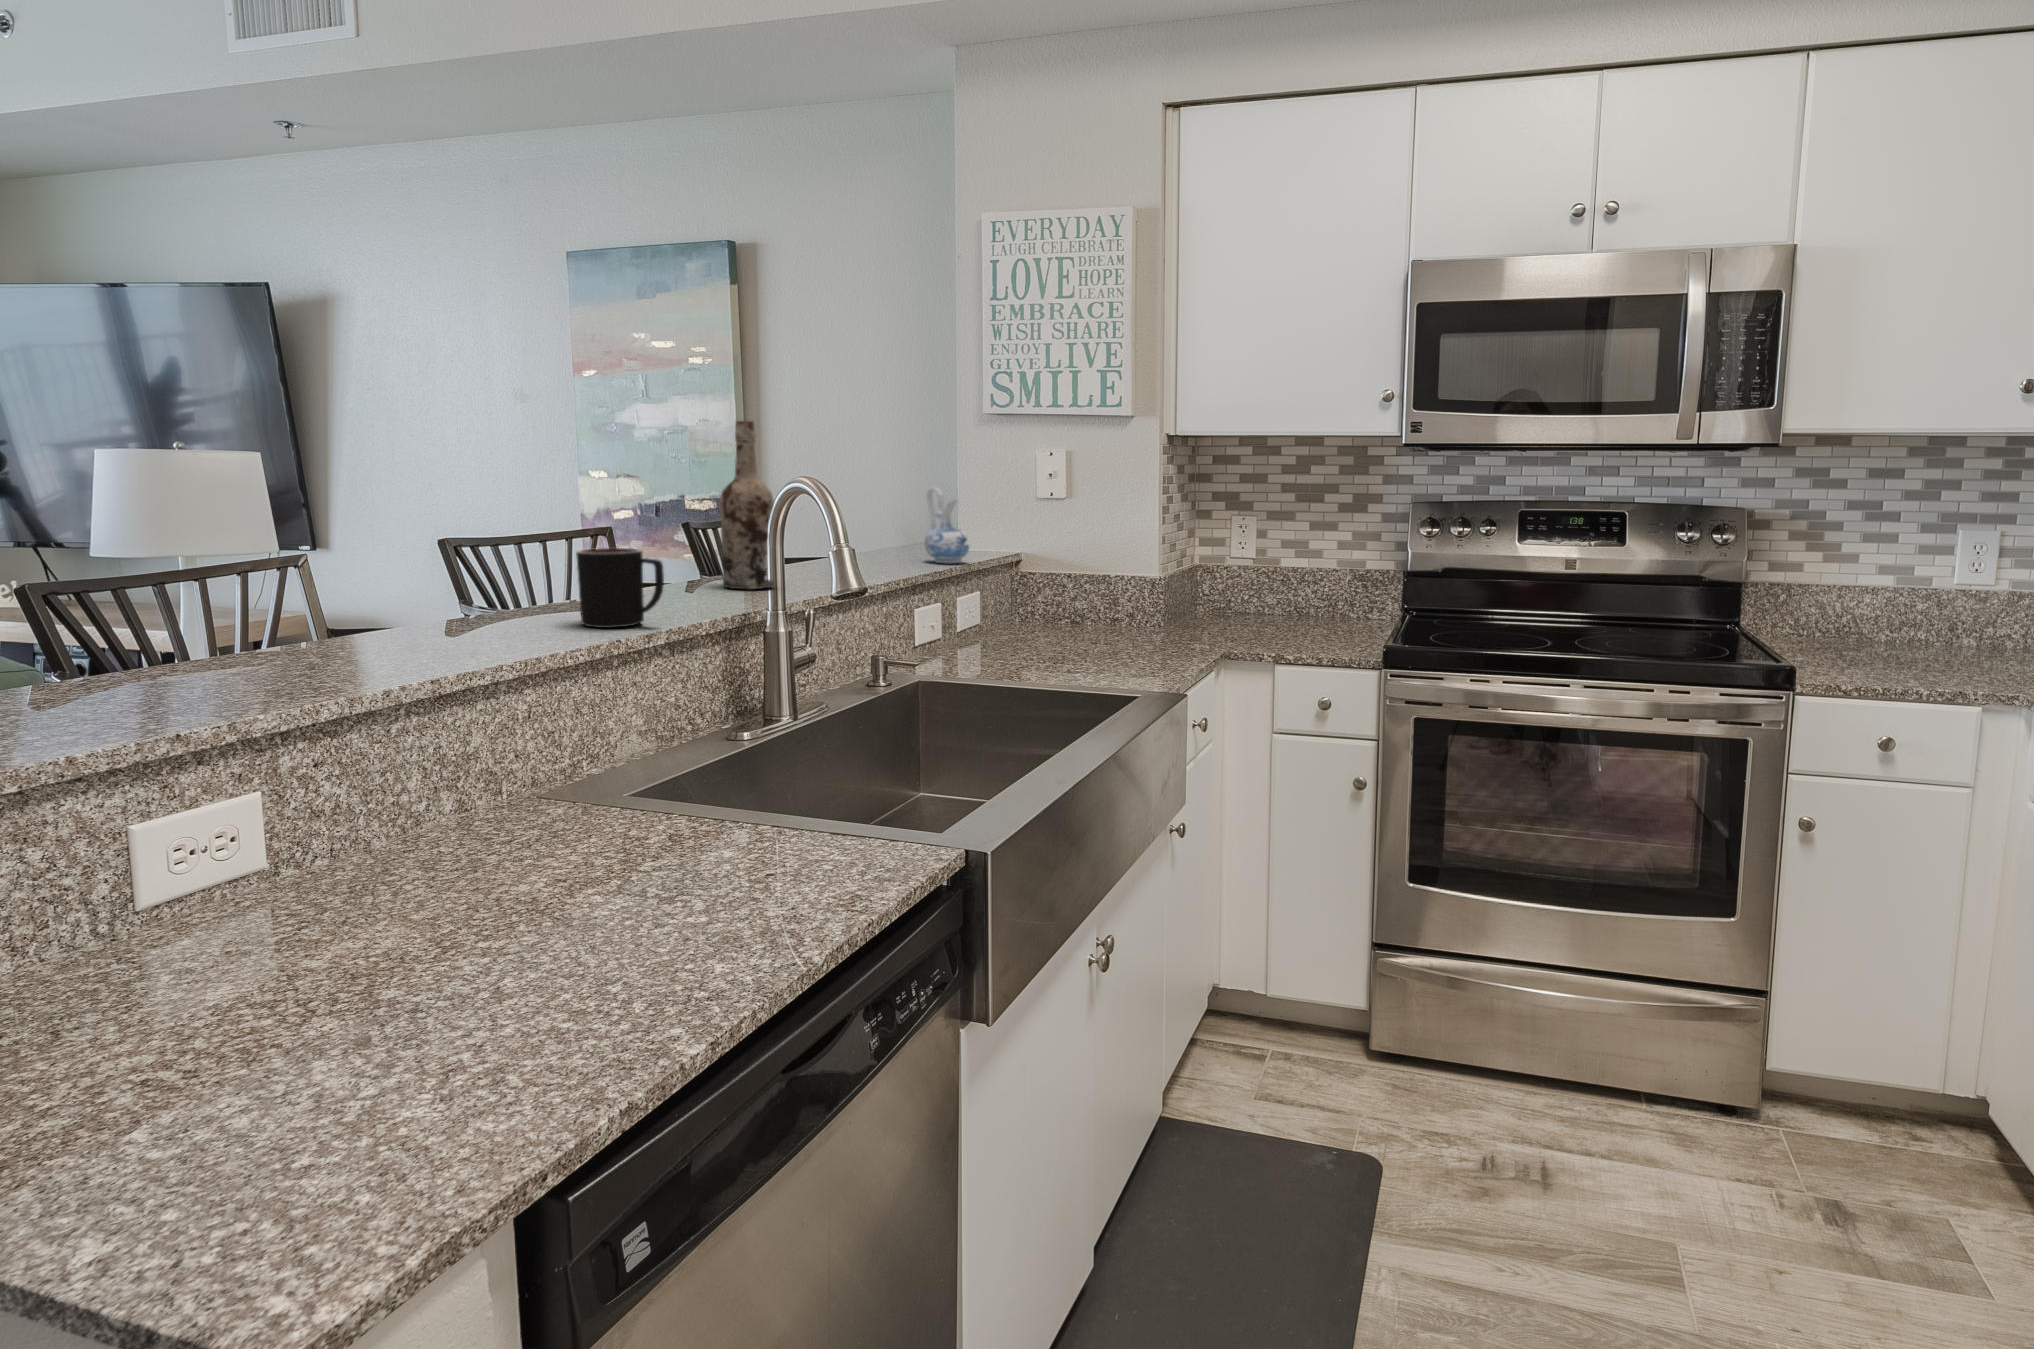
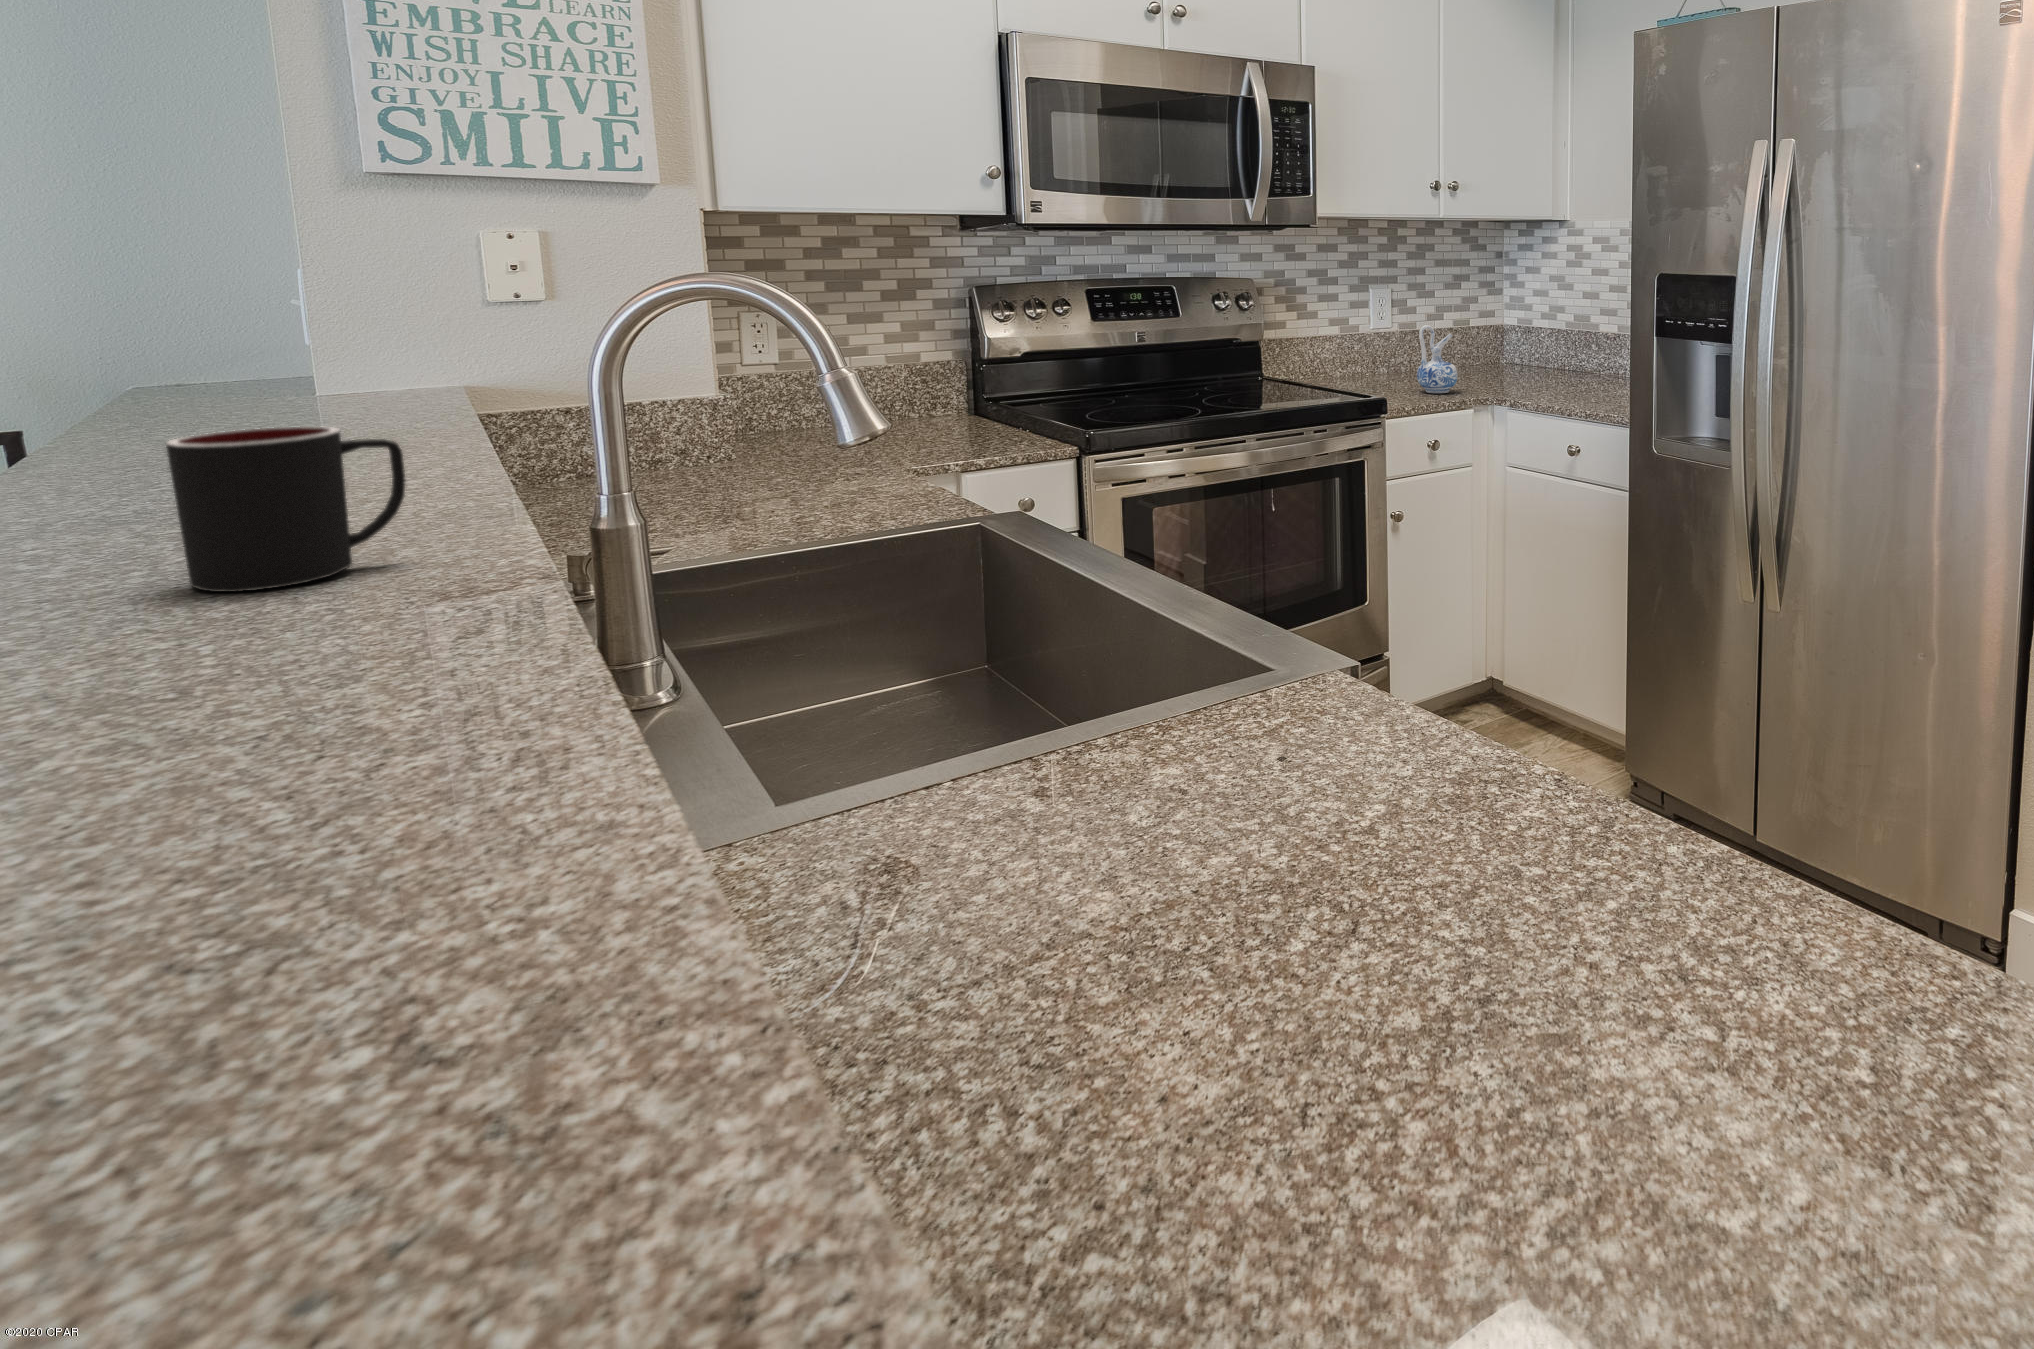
wine bottle: present [720,421,775,589] -> none [66,176,232,502]
ceramic pitcher: present [925,487,969,563] -> present [1417,325,1458,393]

